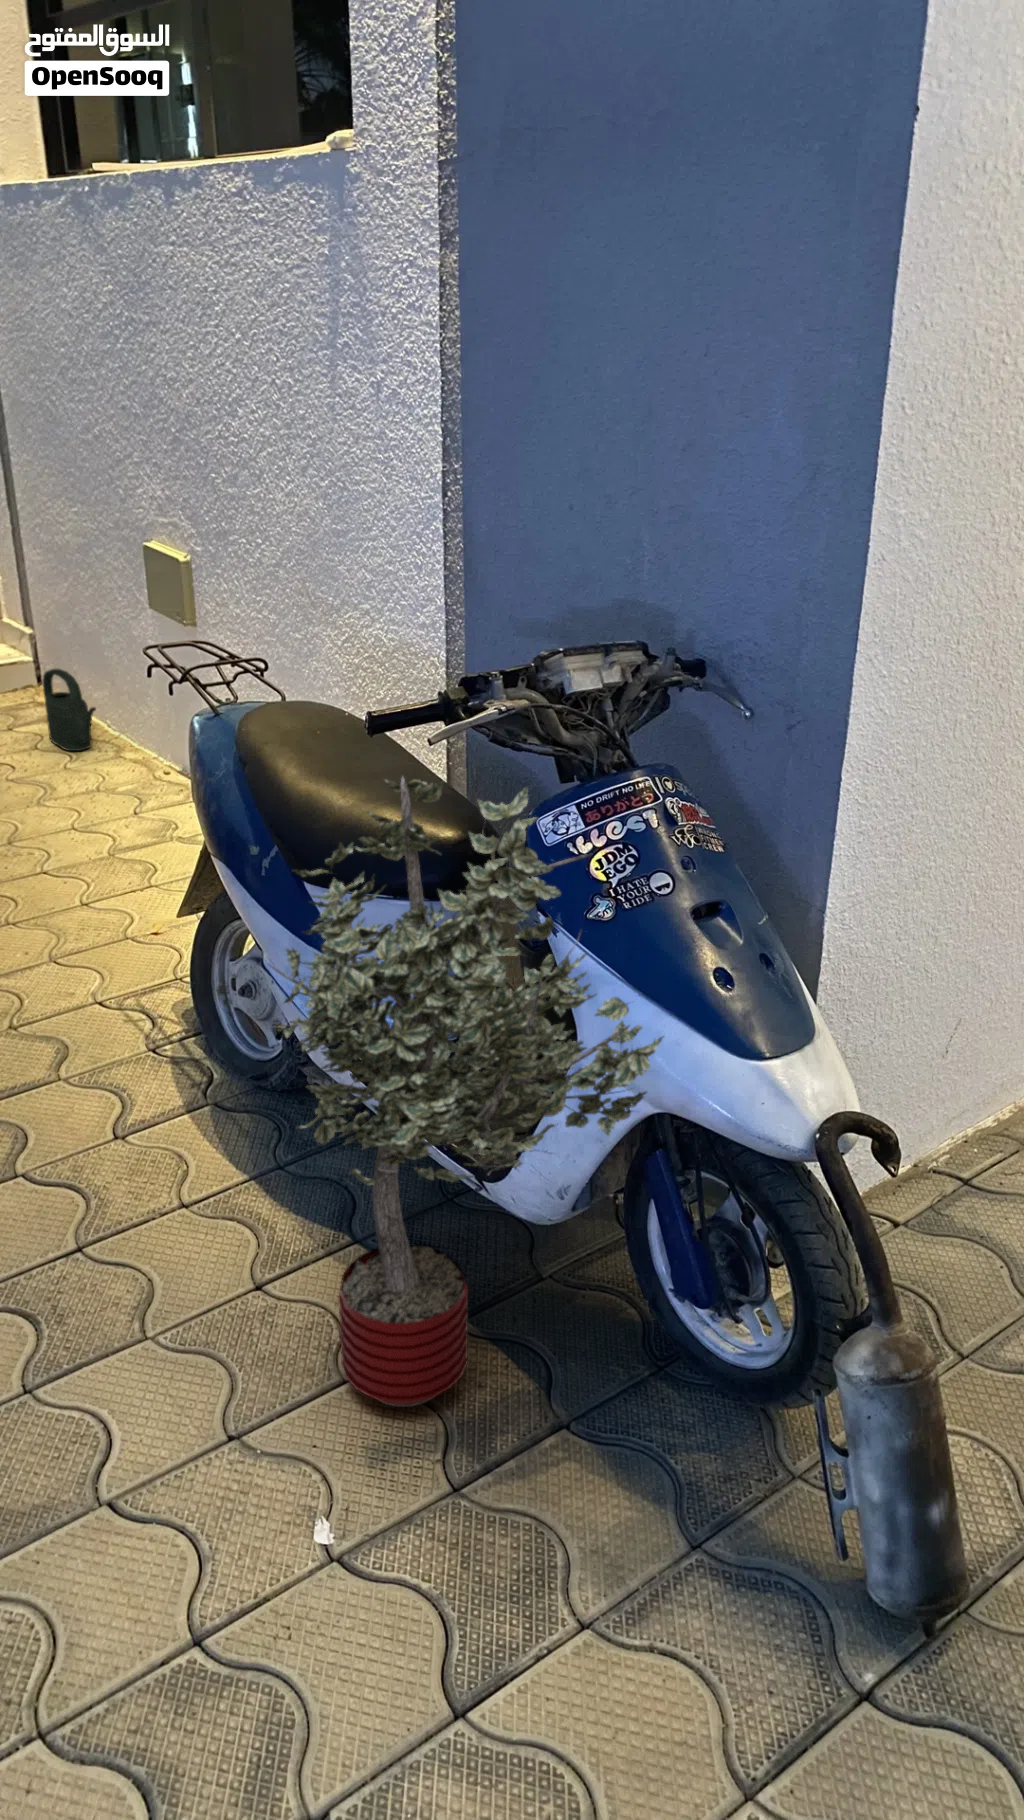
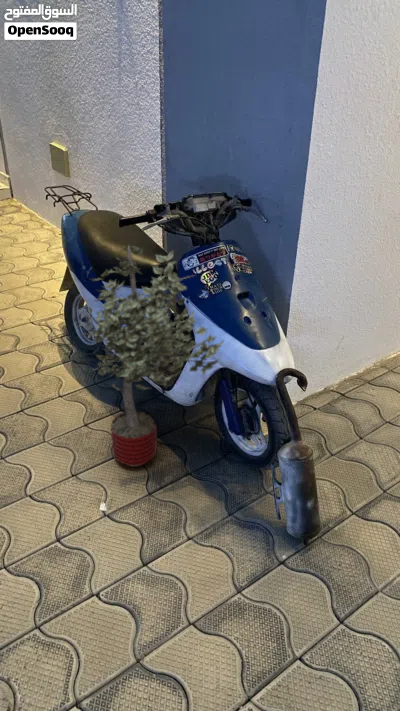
watering can: present [43,669,96,751] -> none [13,192,33,224]

